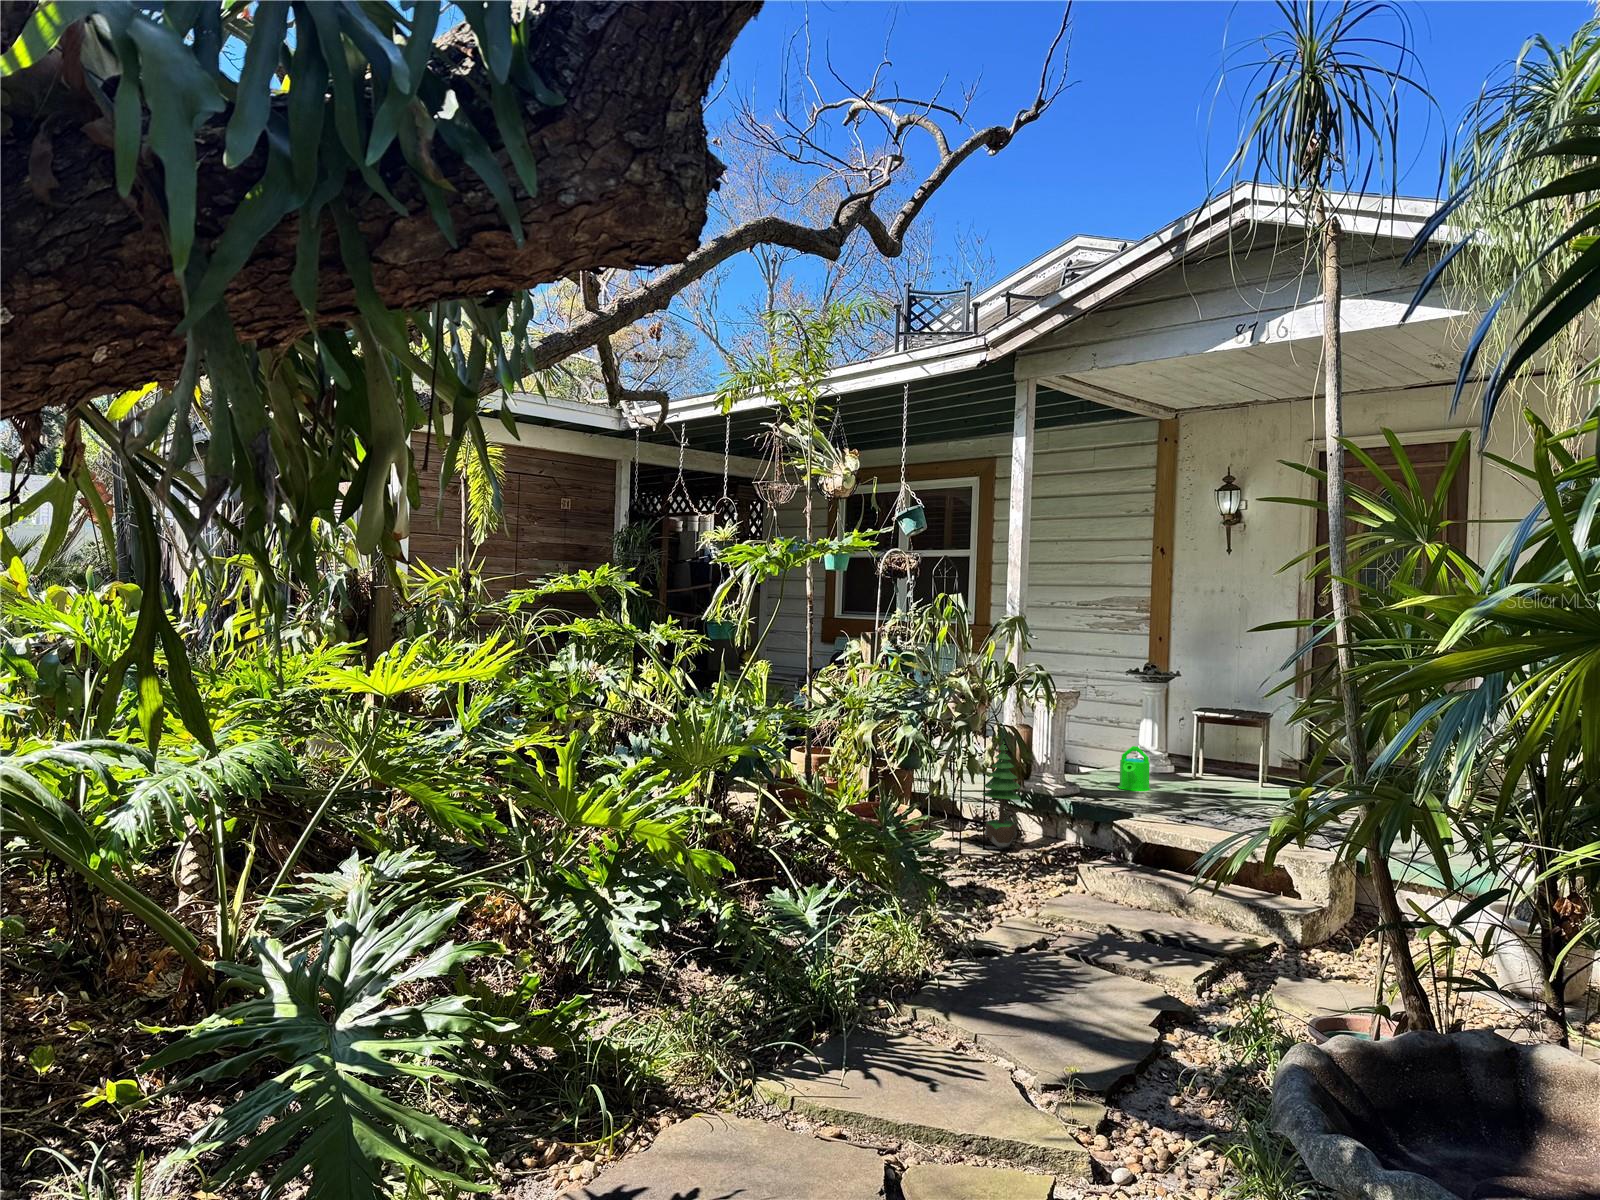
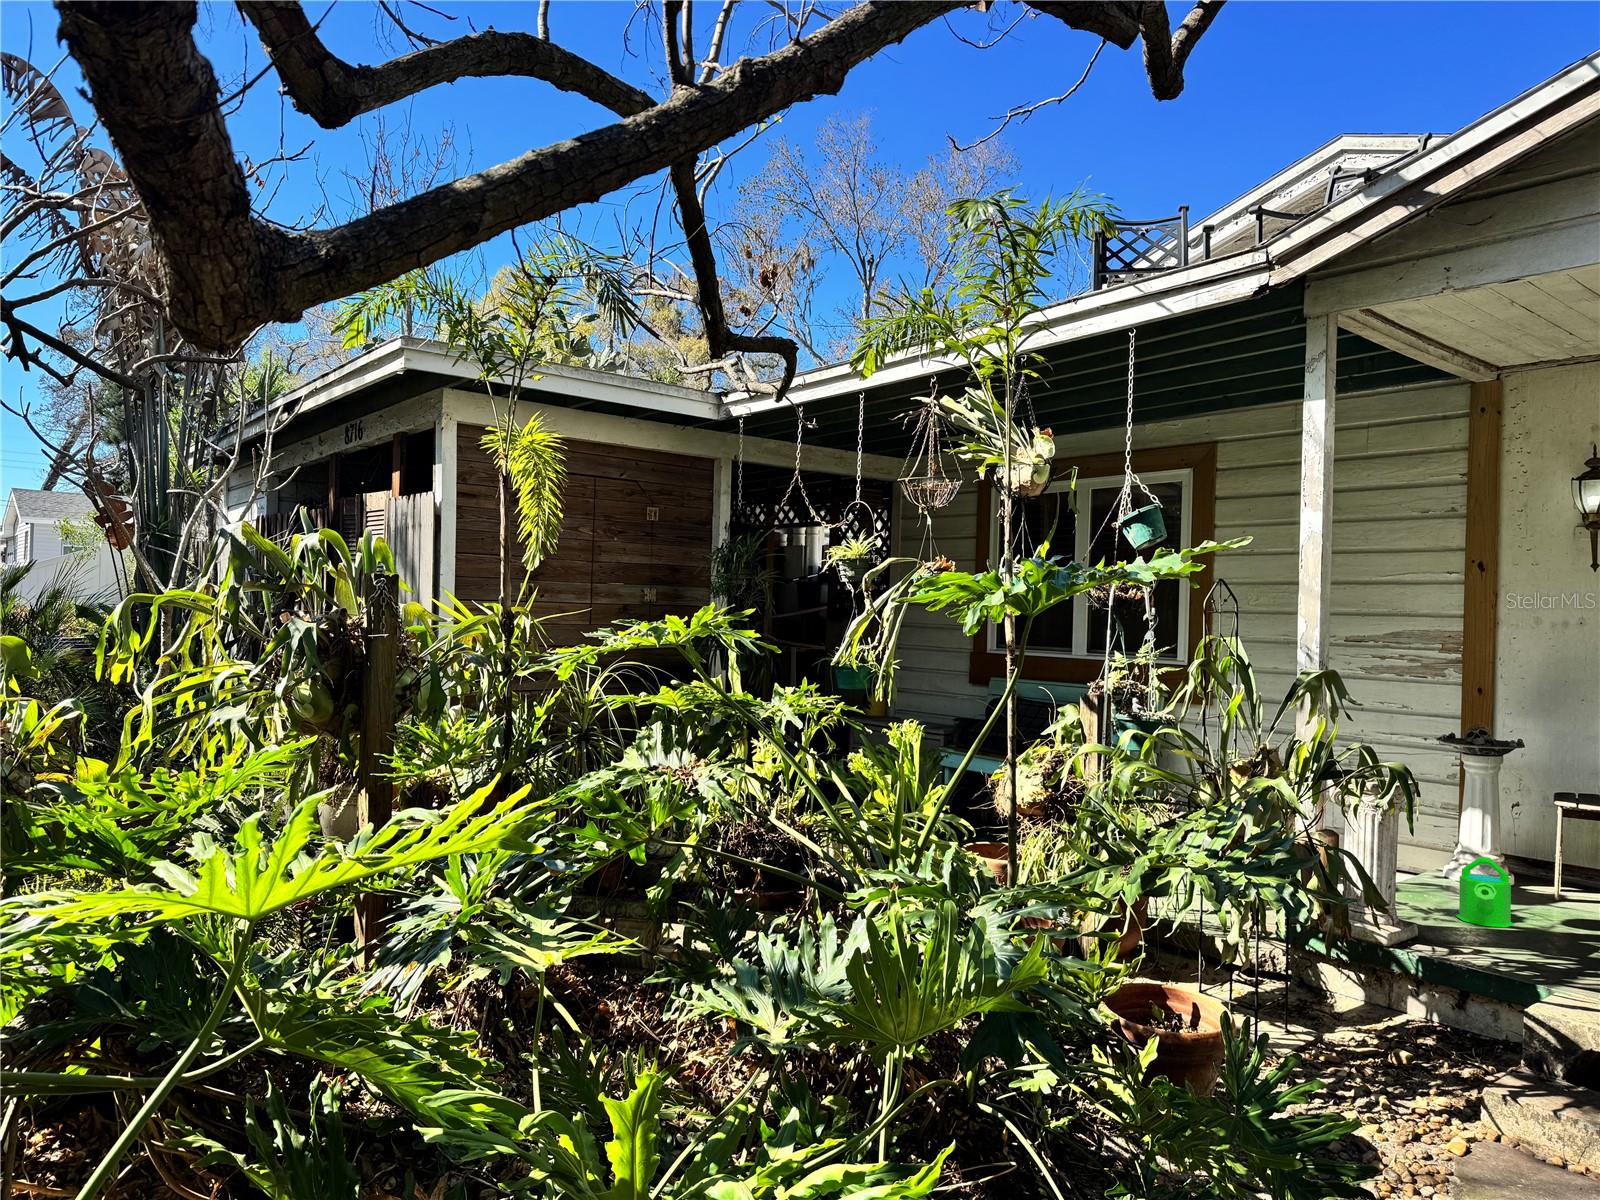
potted tree: present [982,741,1021,849] -> none [1267,855,1333,1023]

